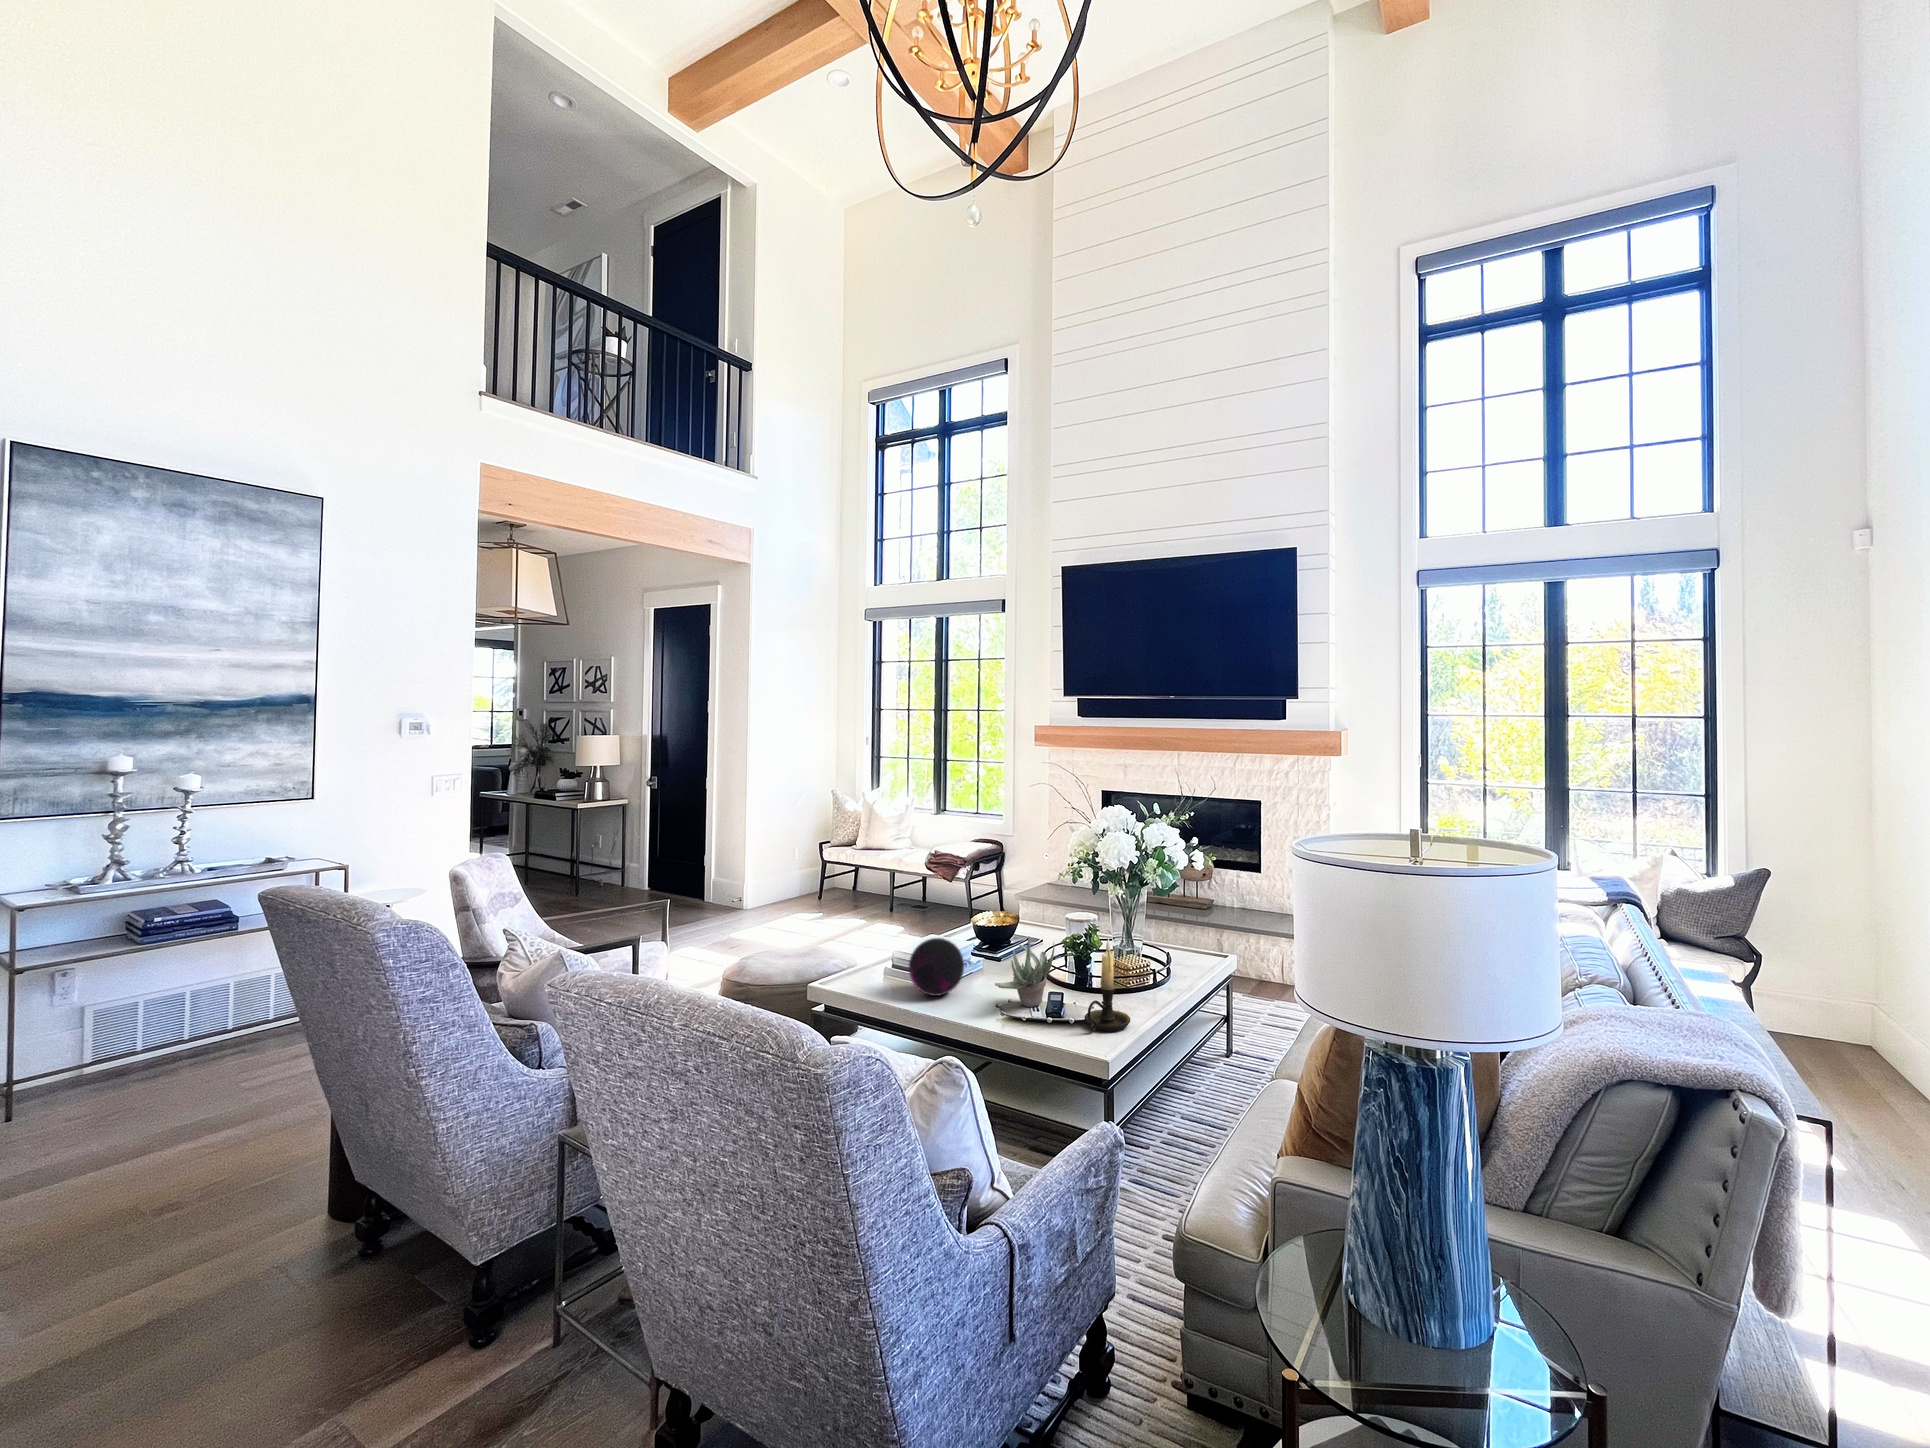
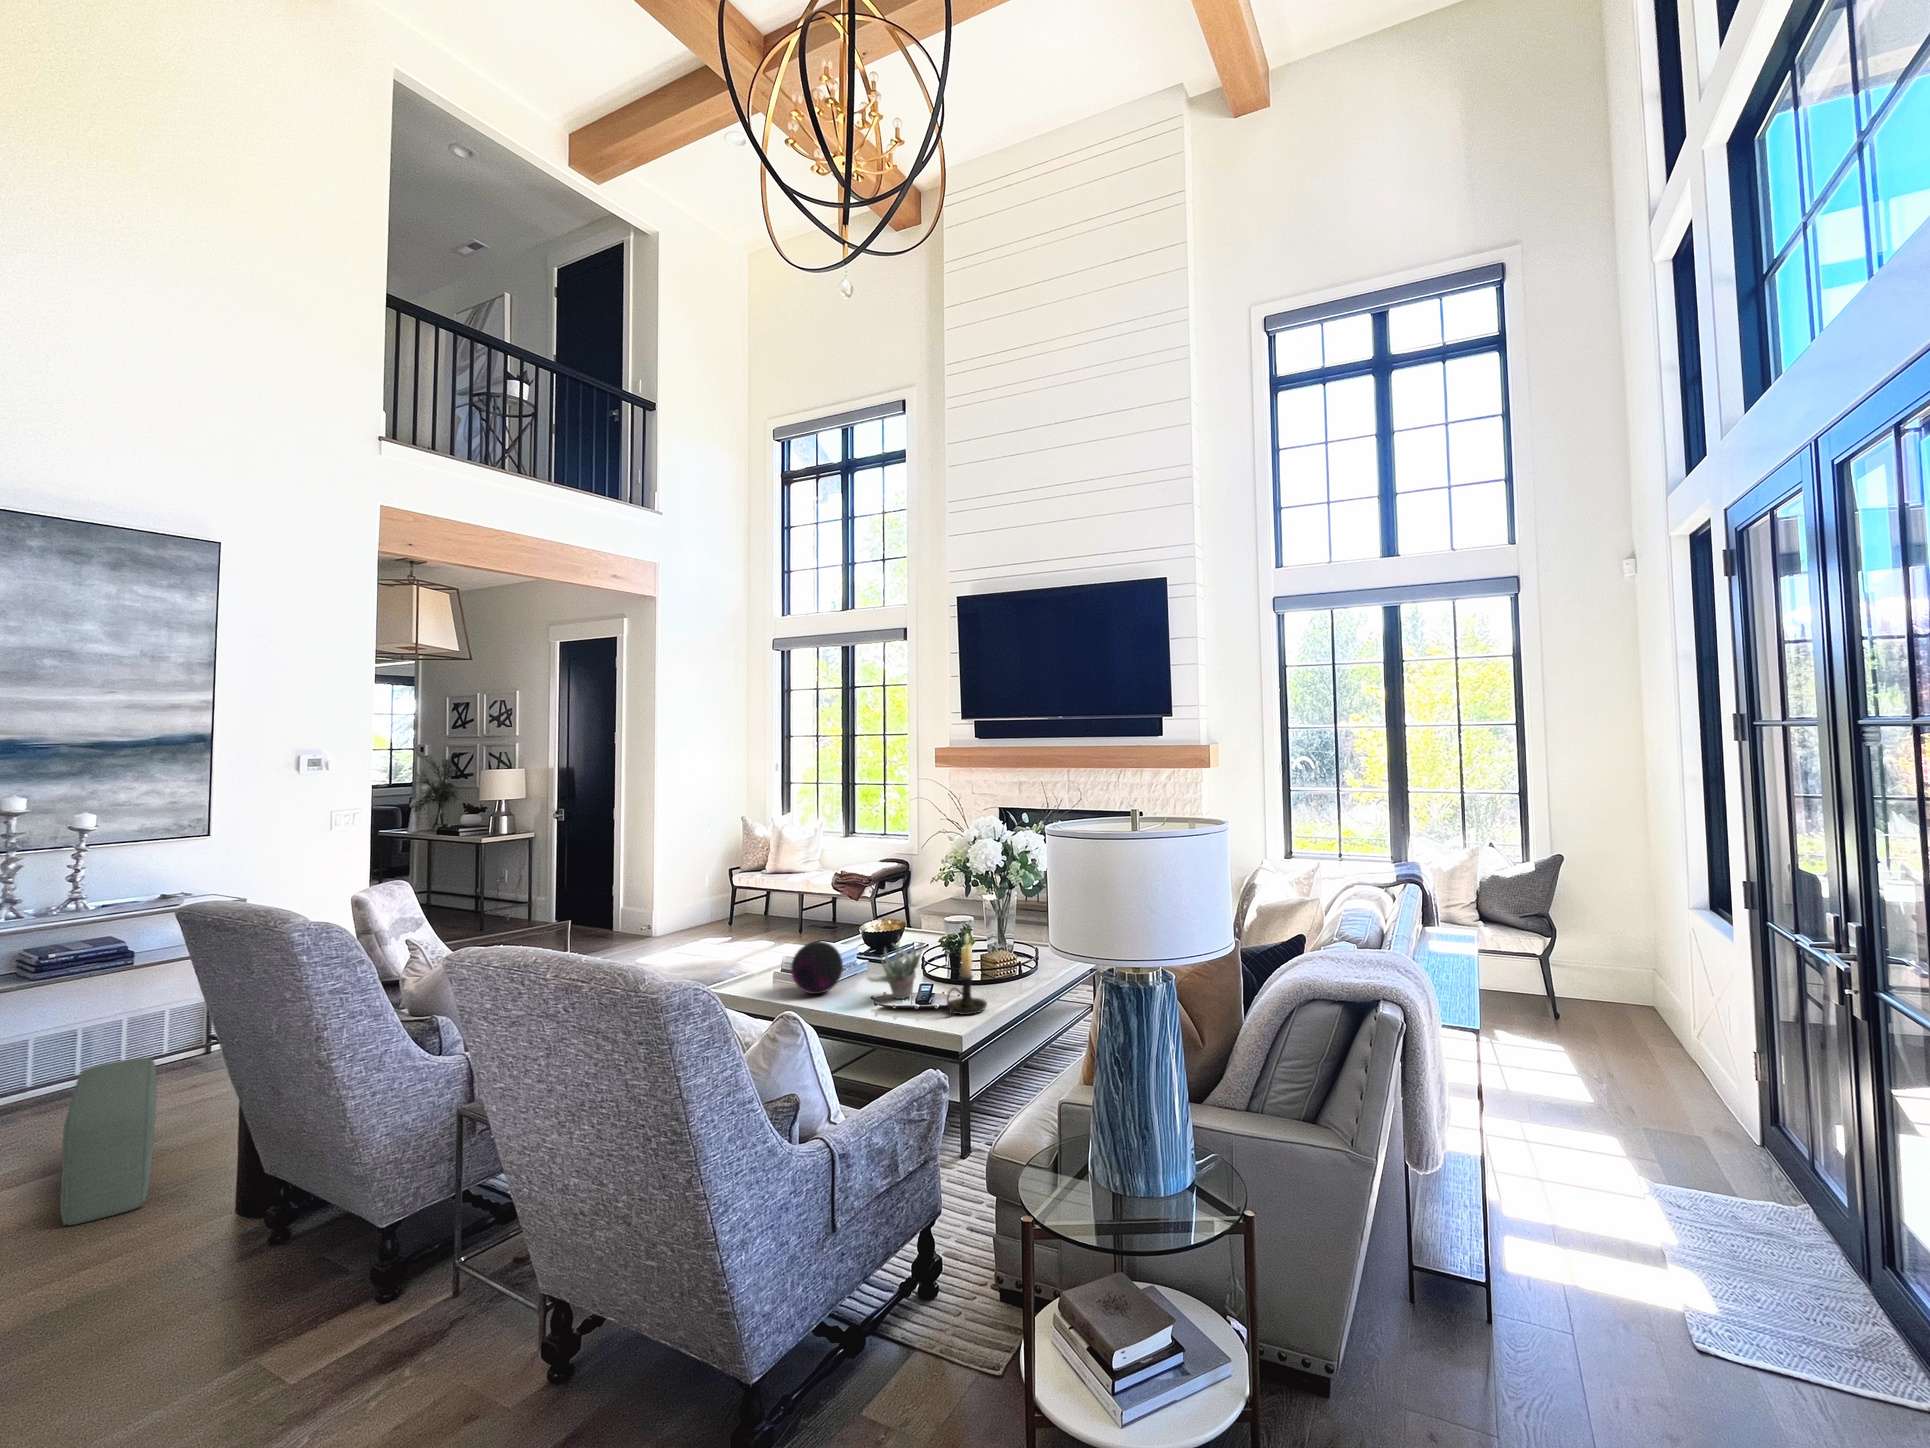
pouf: none [149,1035,251,1222] -> present [60,1058,157,1225]

